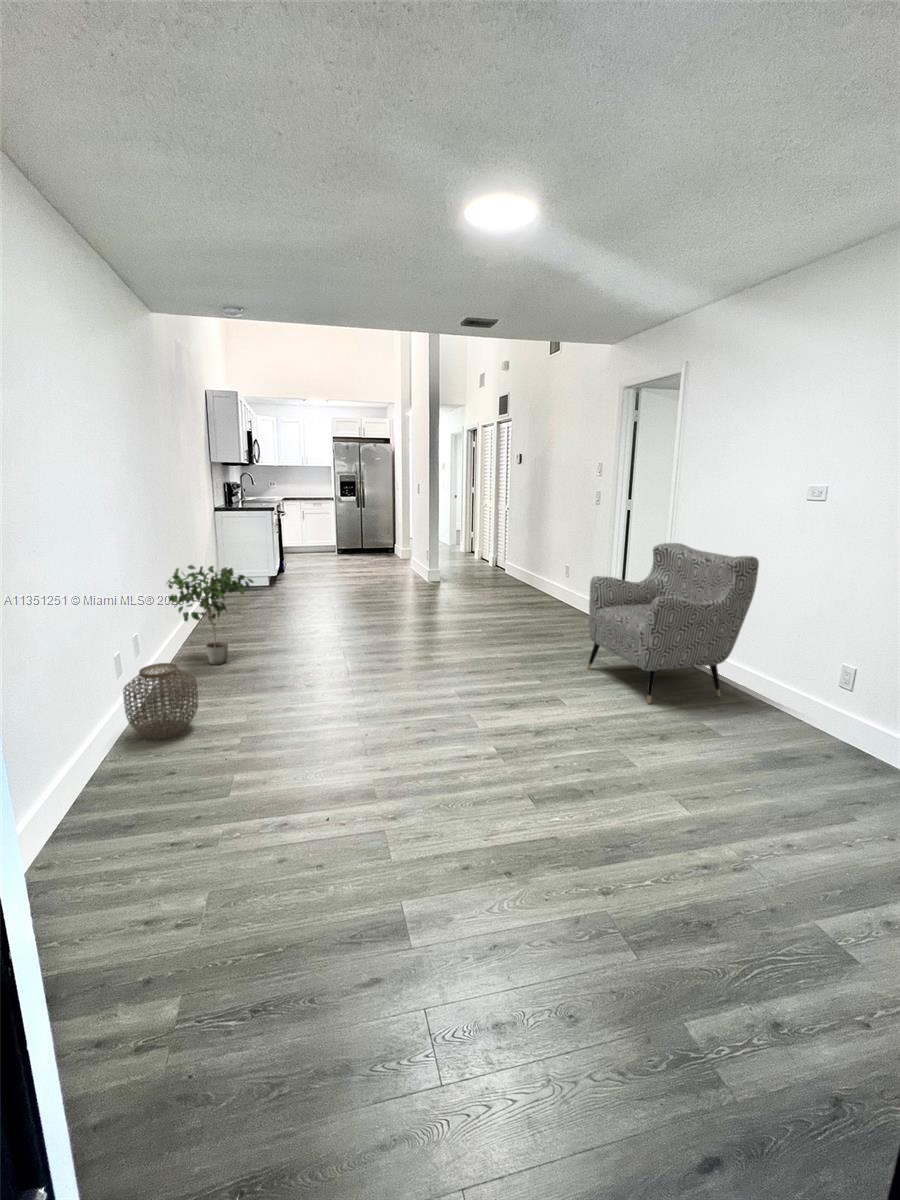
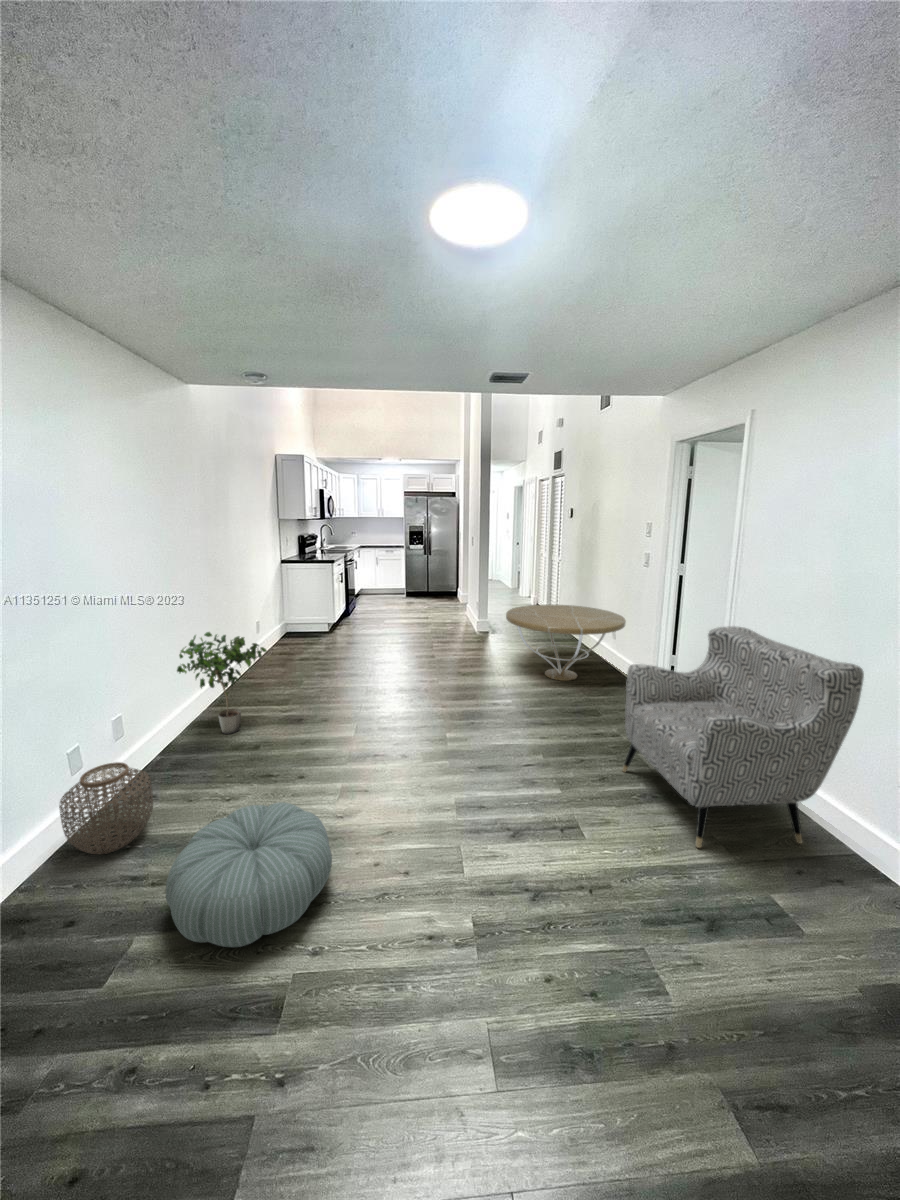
coffee table: none [468,547,580,616] -> present [506,604,626,681]
pouf: none [253,684,378,770] -> present [166,802,332,947]

